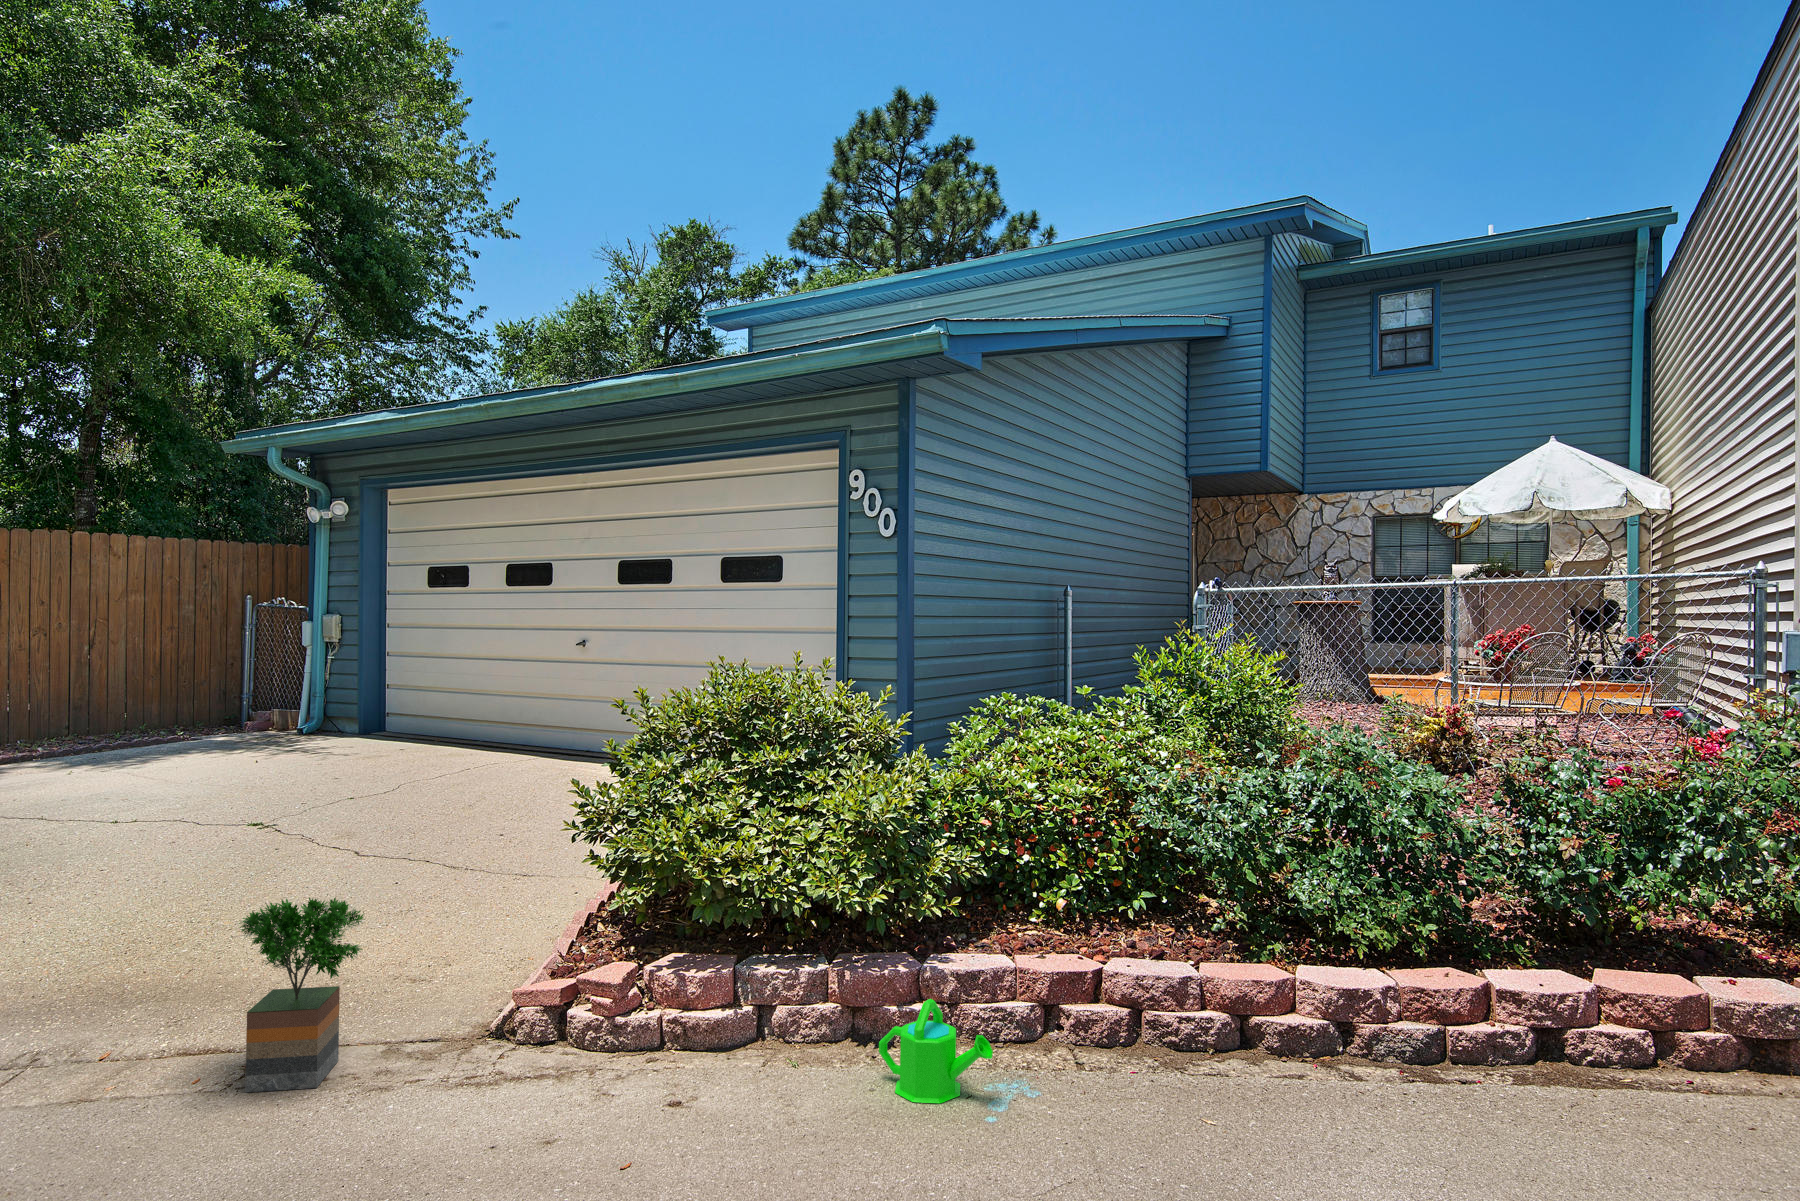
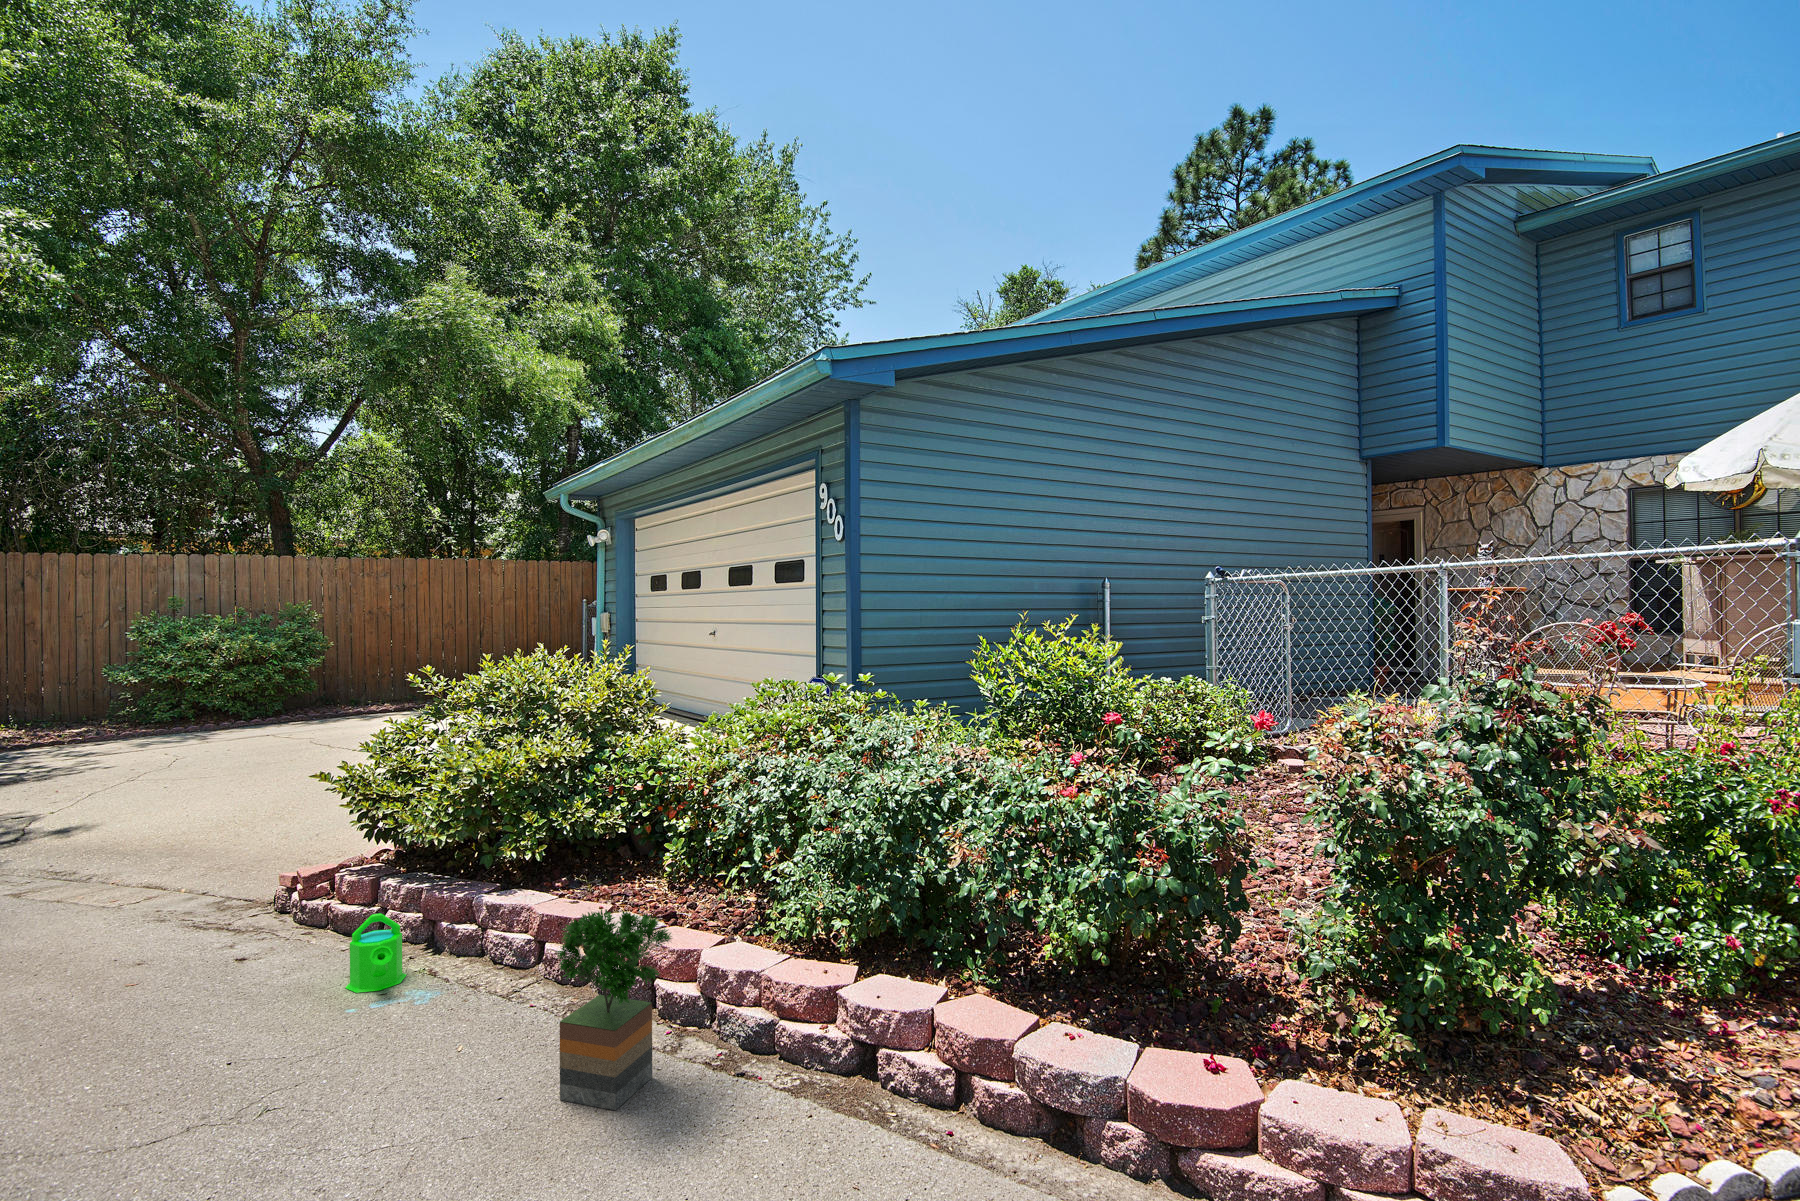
potted tree: present [239,897,364,1092] -> present [556,909,672,1110]

